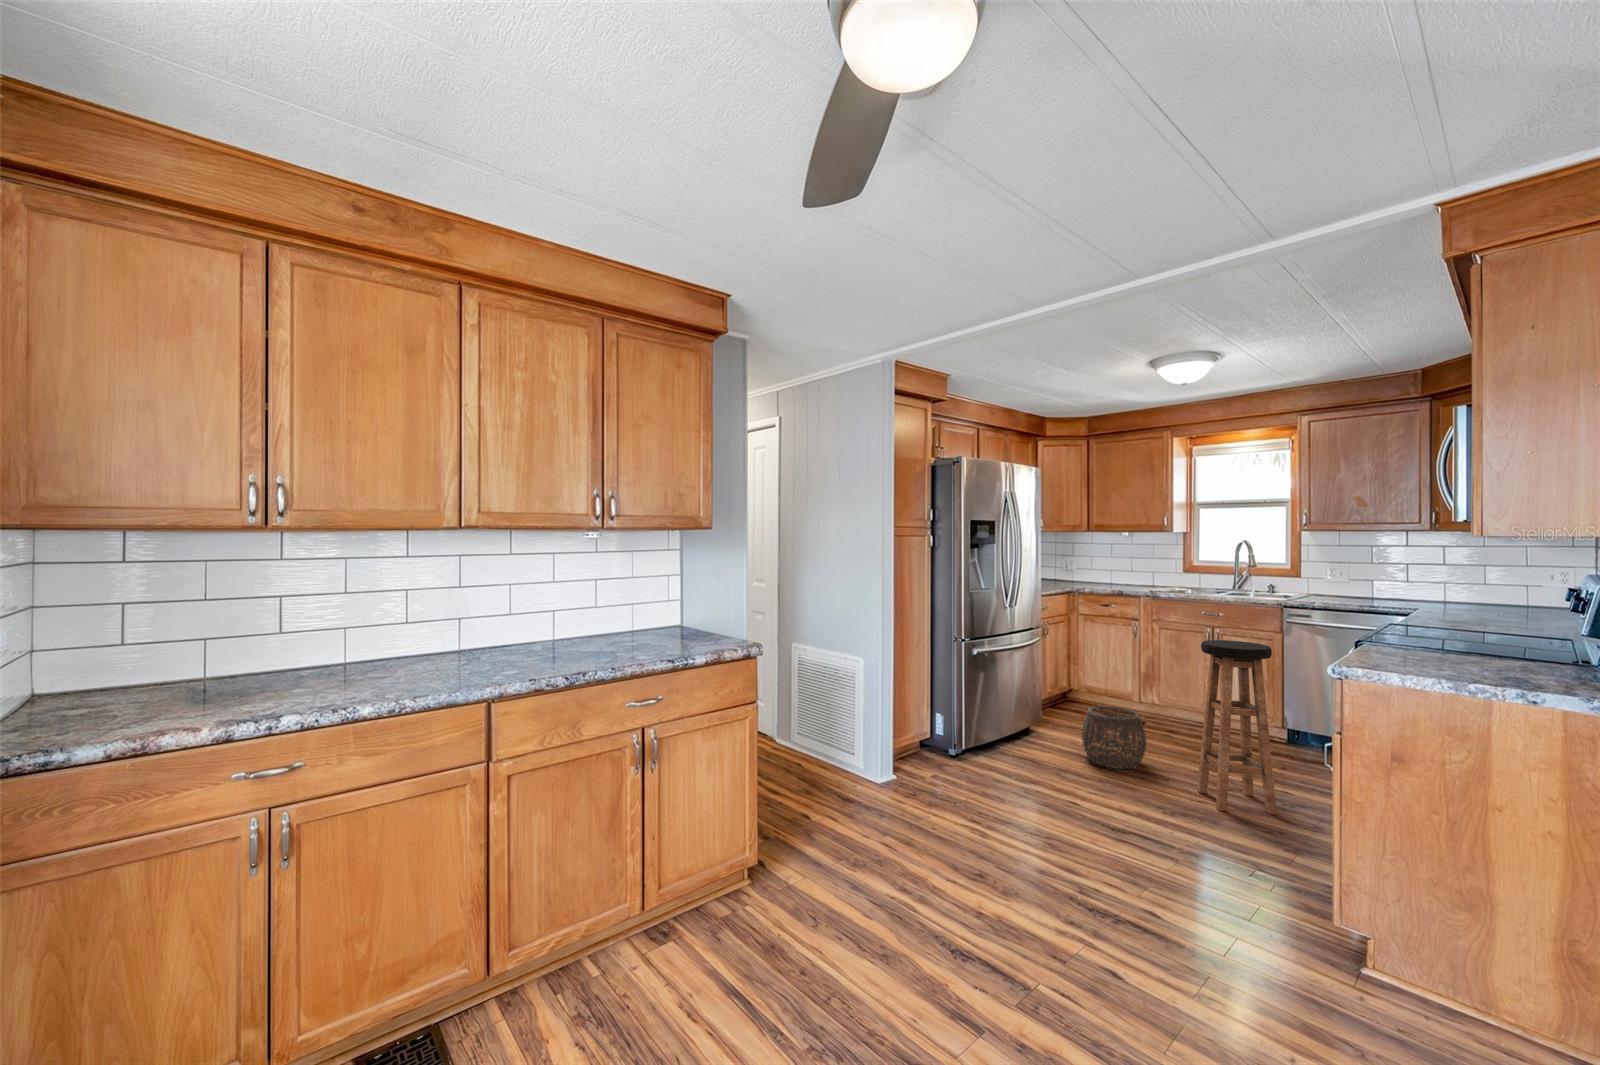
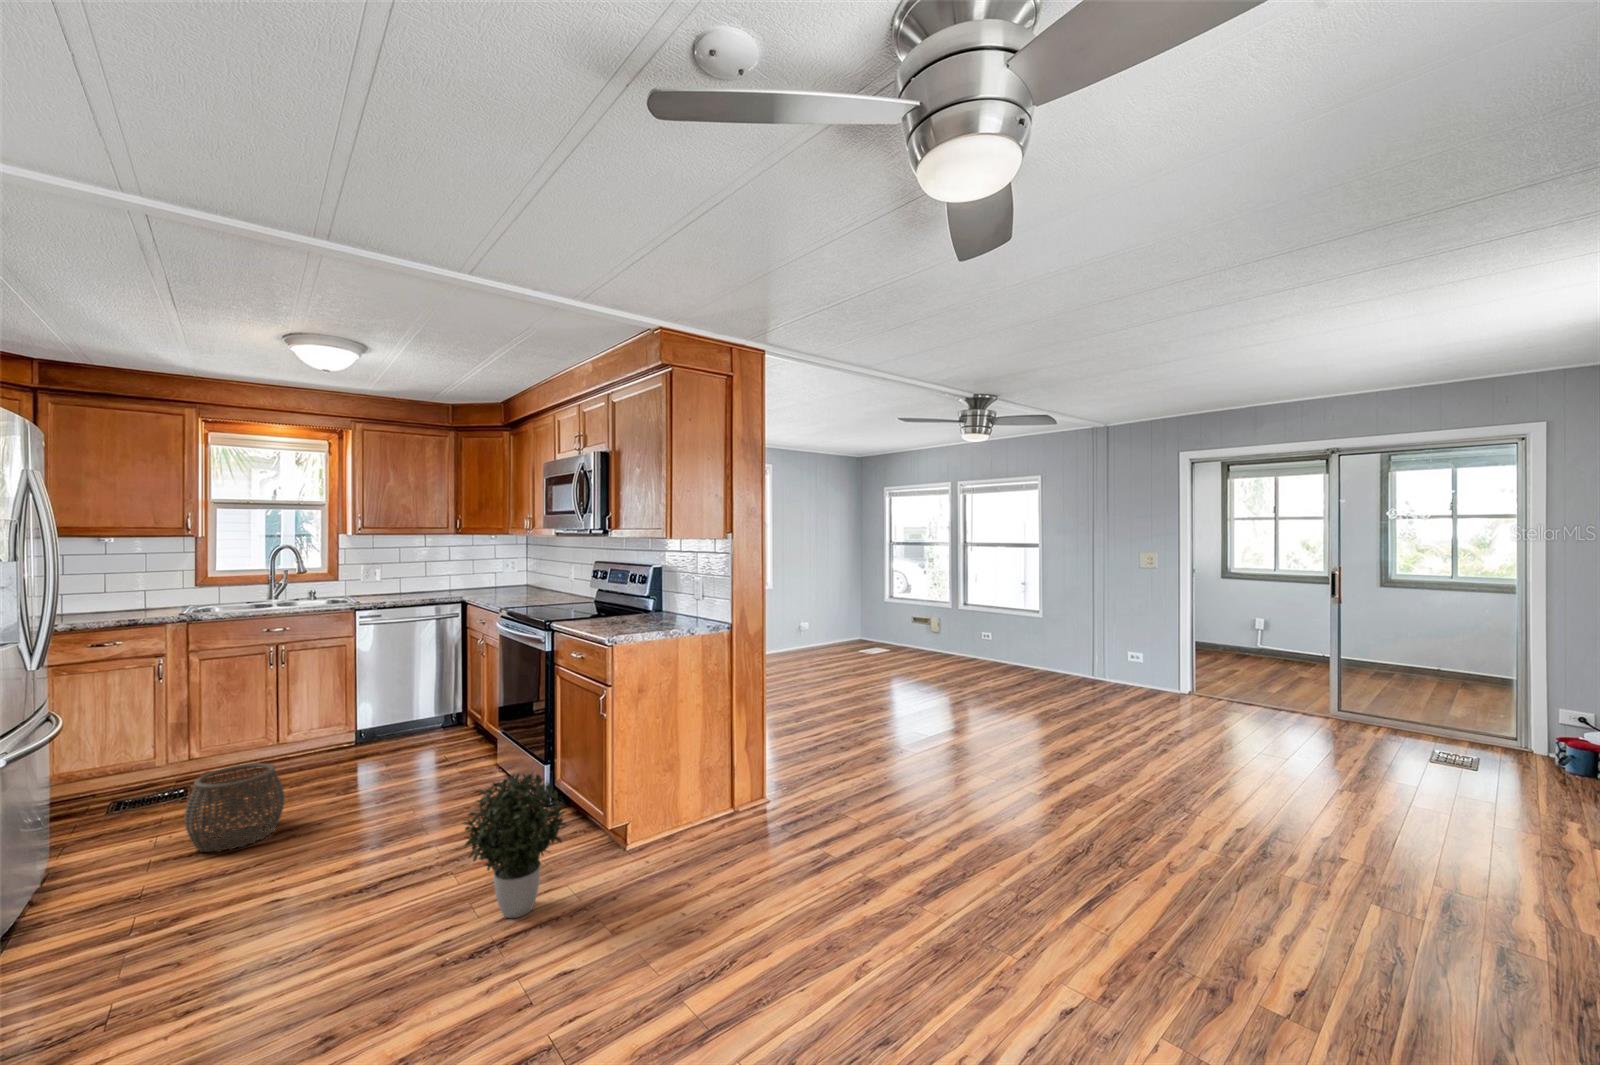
bar stool: present [1197,640,1277,814] -> none [364,646,446,820]
potted plant: none [1118,772,1229,923] -> present [463,773,566,918]

